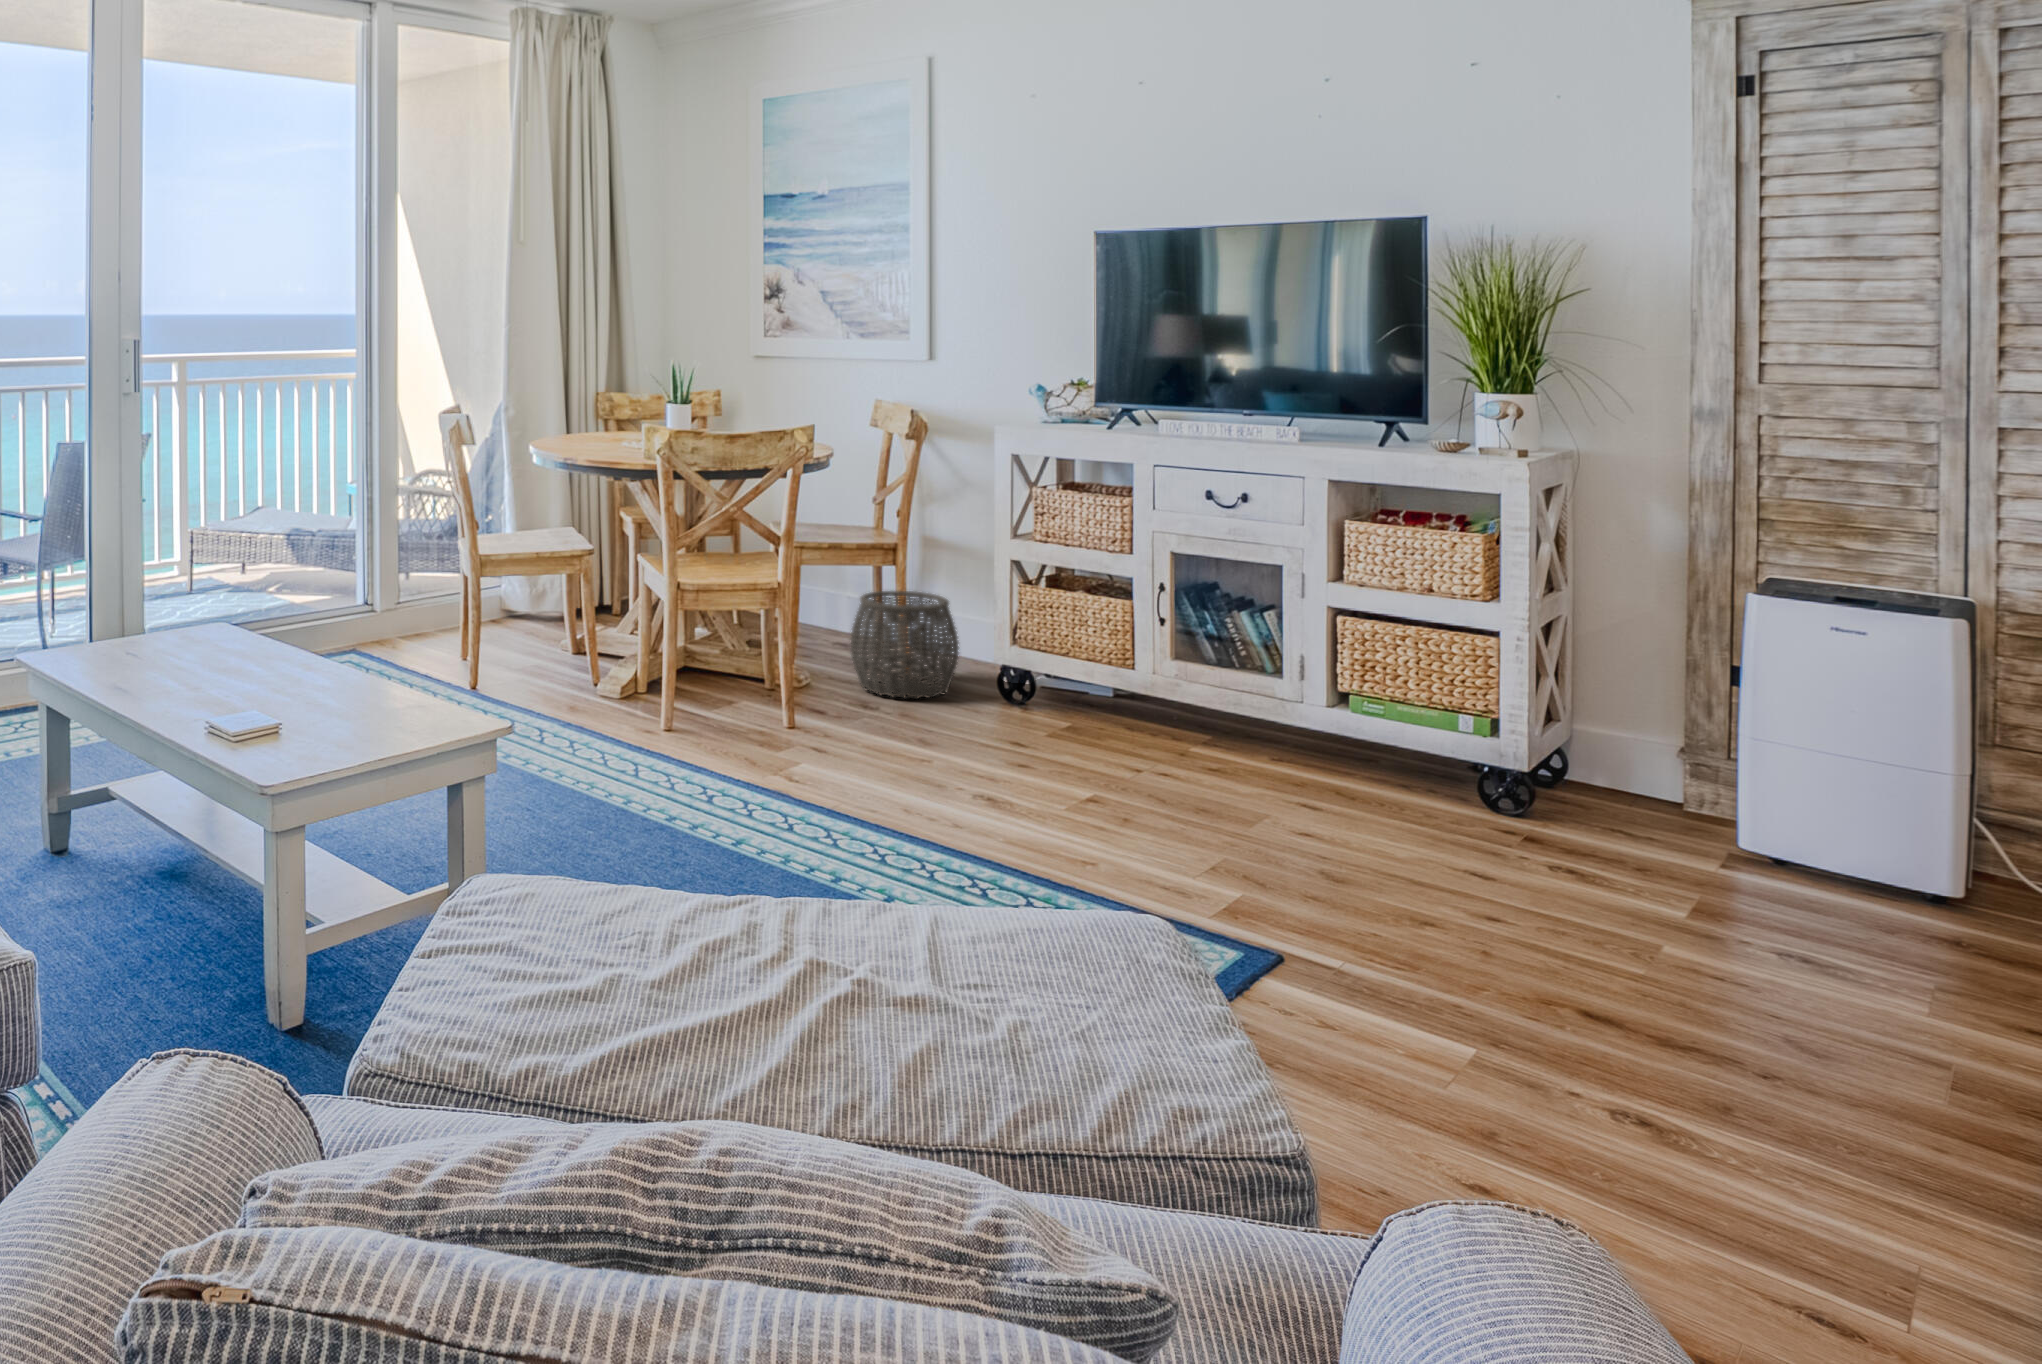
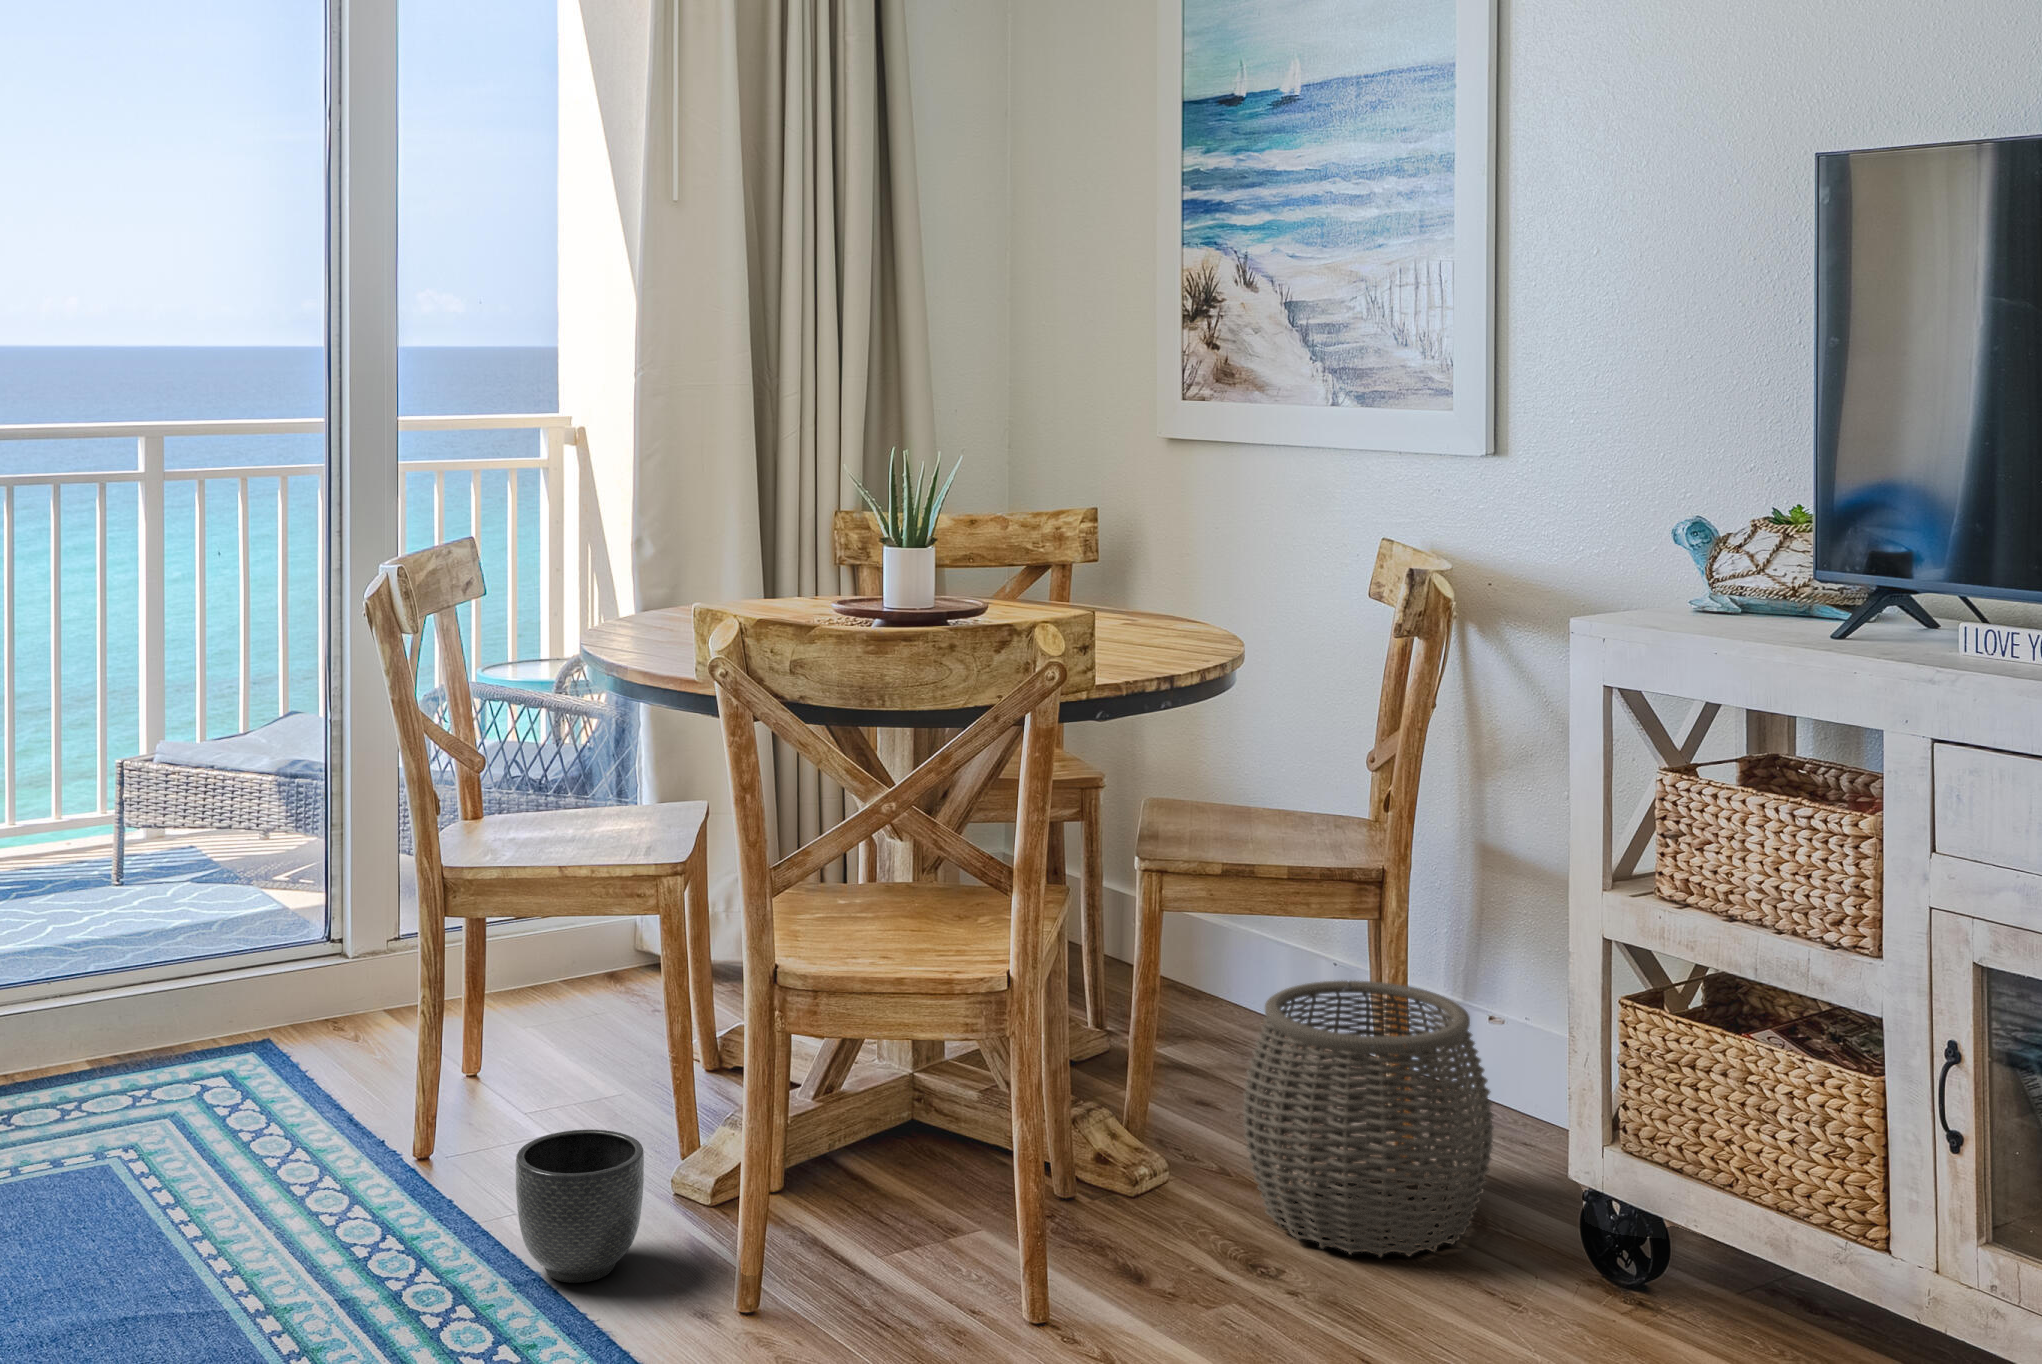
planter: none [554,661,609,723] -> present [516,1130,644,1283]

